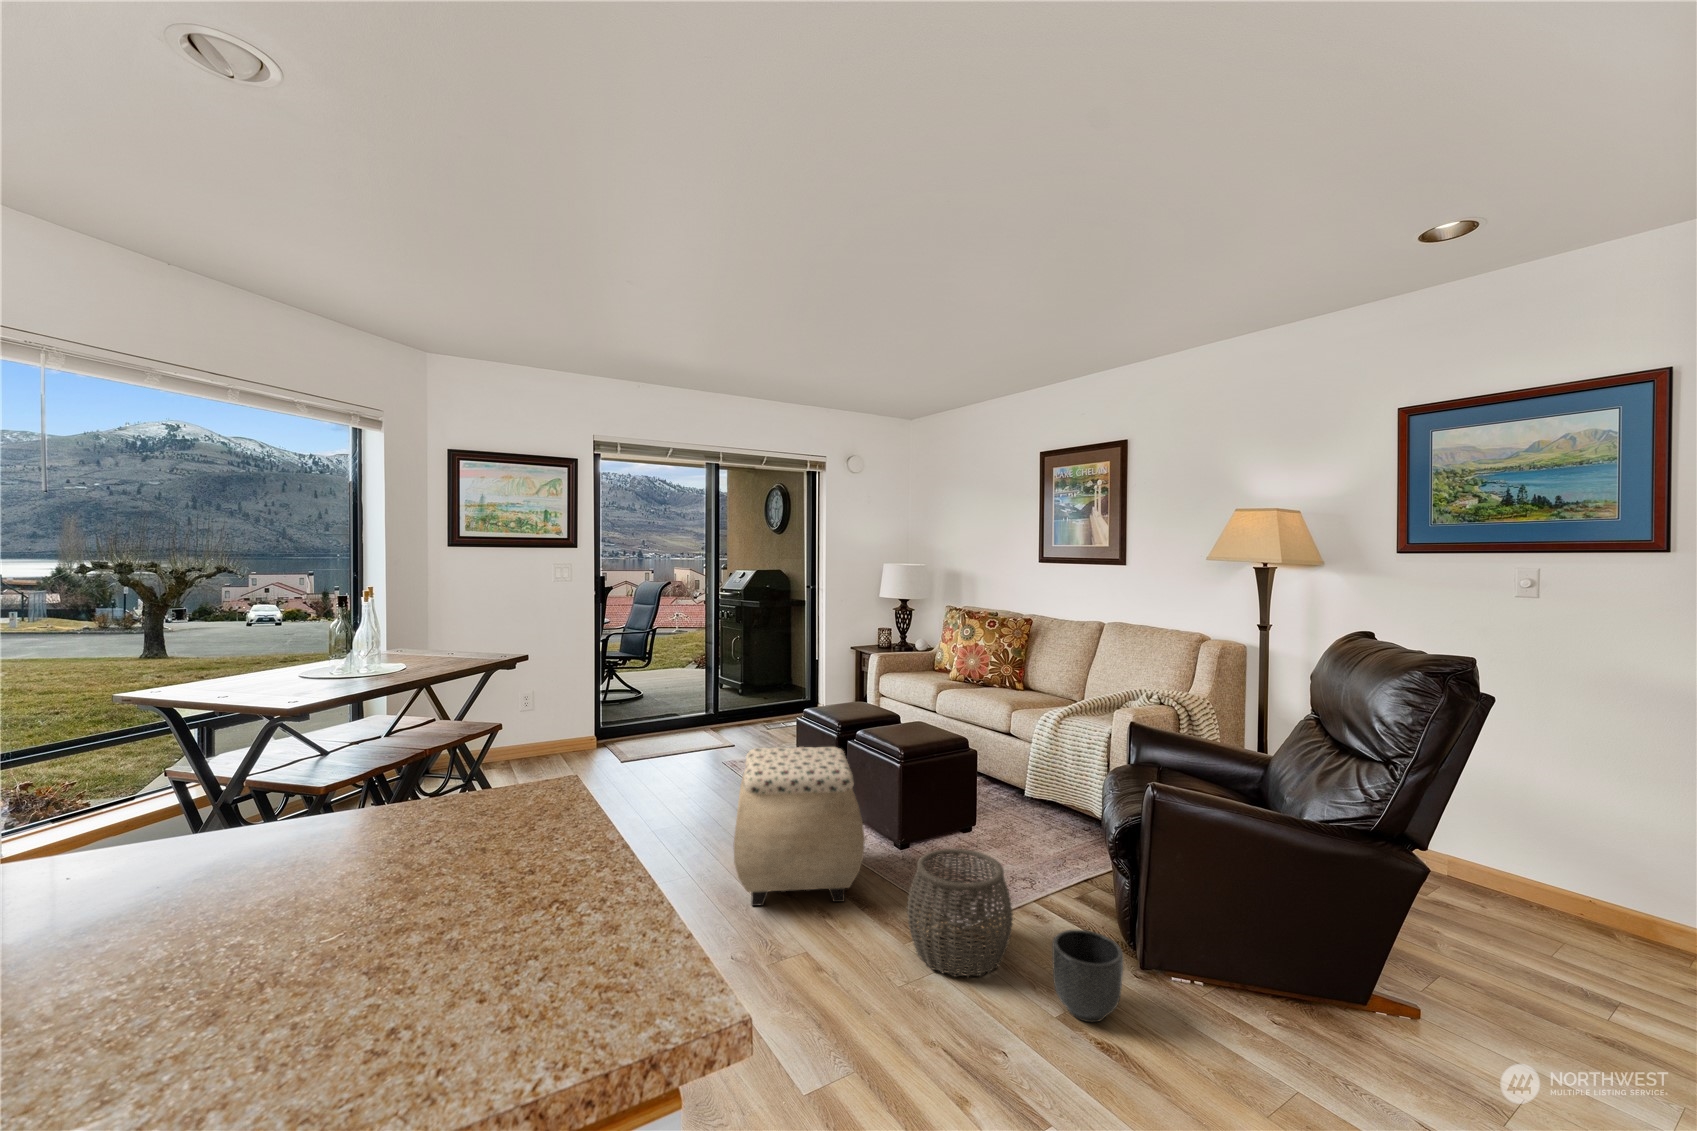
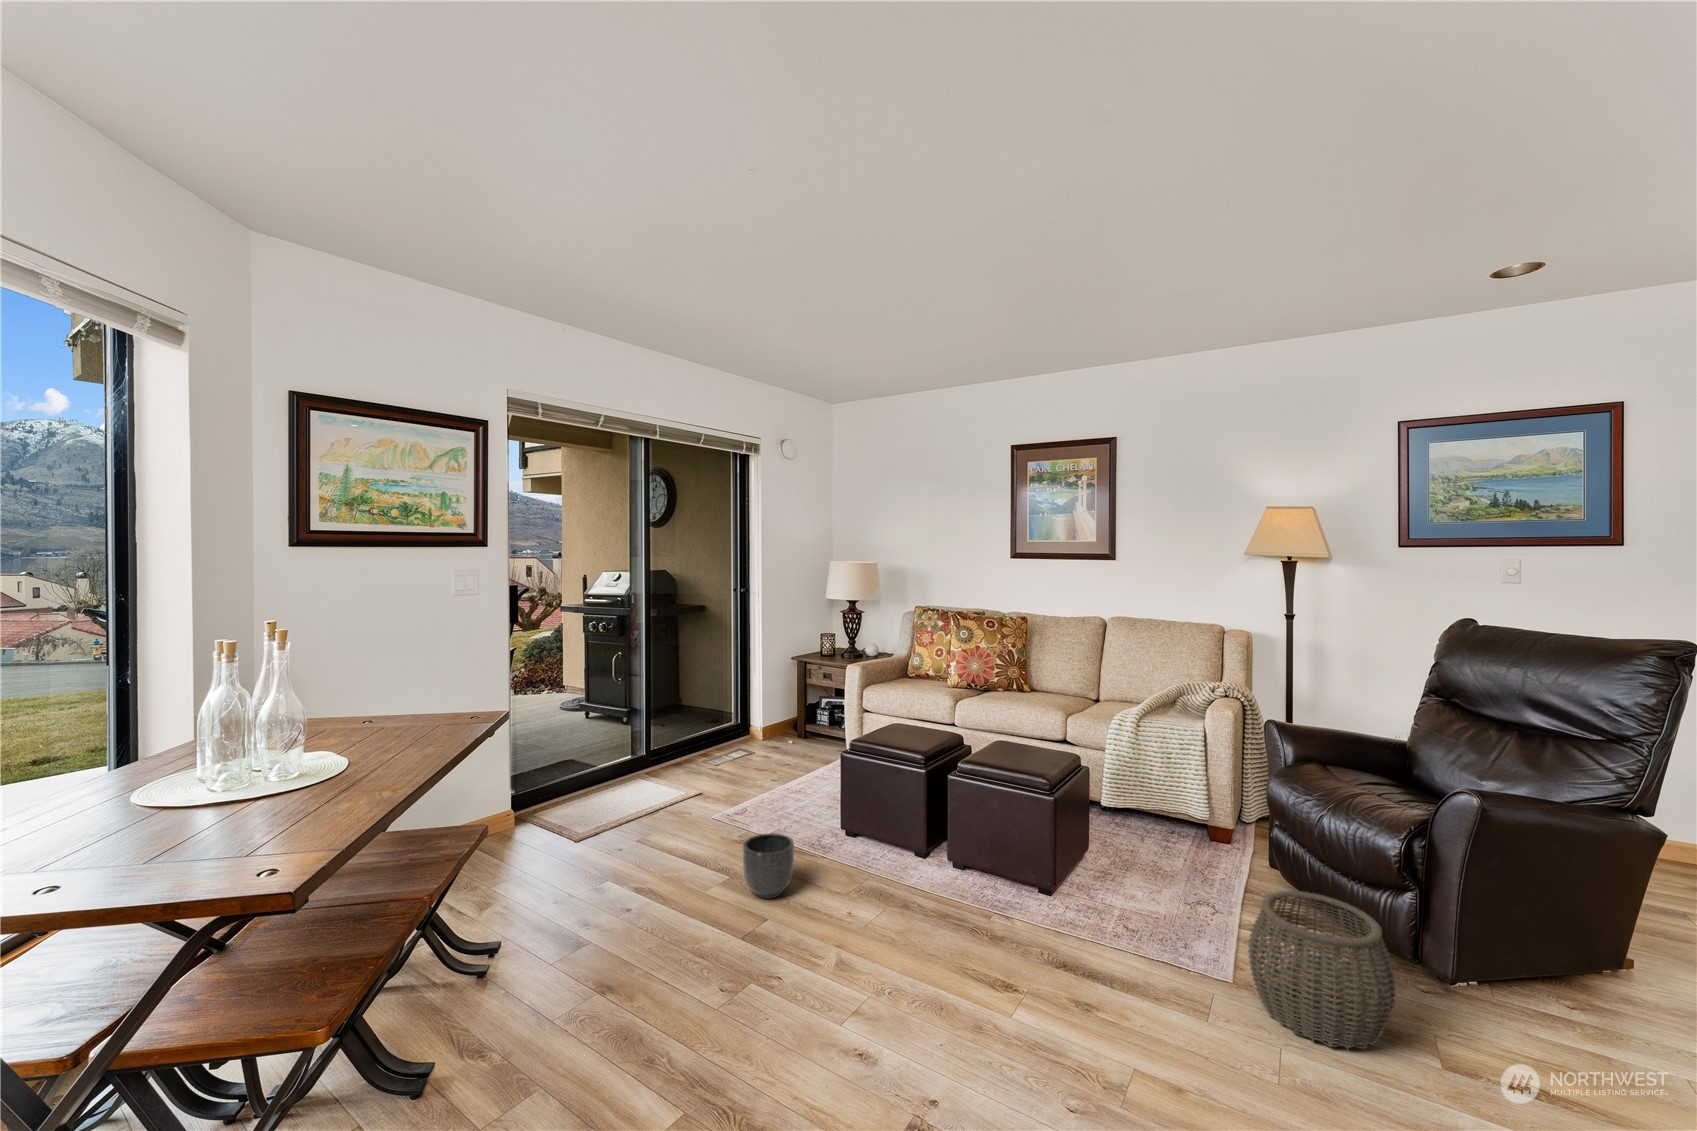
ottoman: present [734,747,865,906] -> none [936,792,1162,1027]
planter: present [1052,929,1123,1022] -> present [743,833,794,899]

